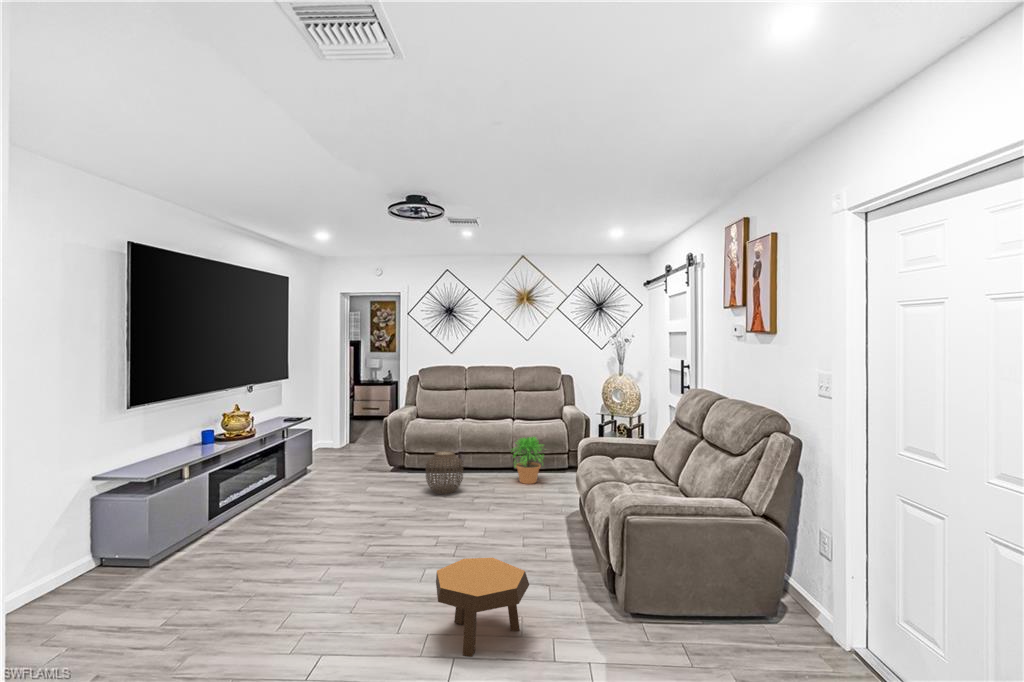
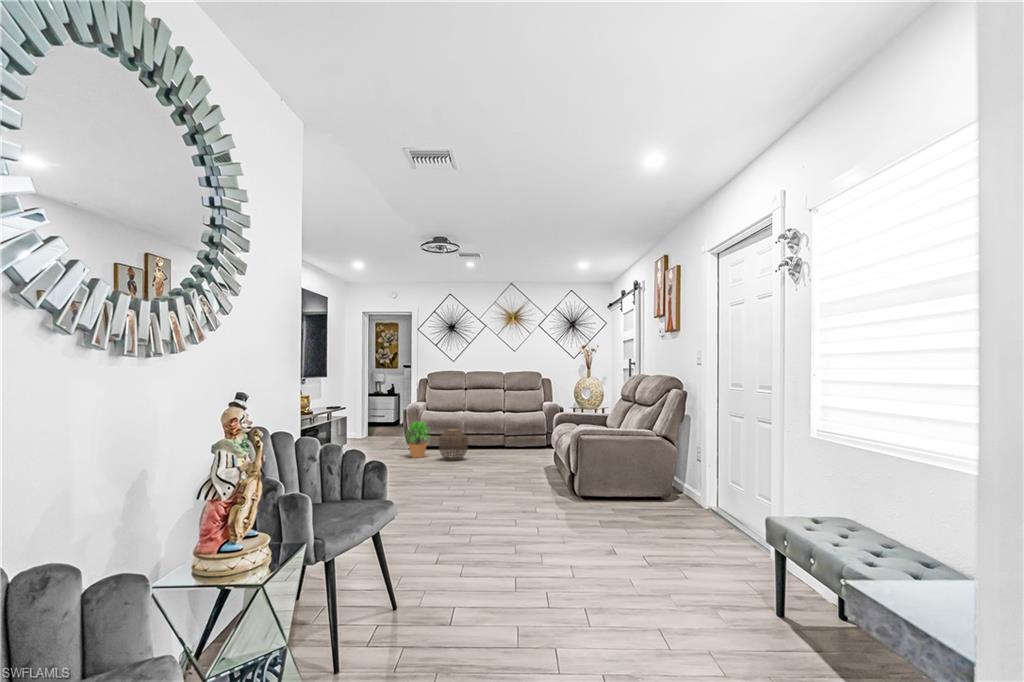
potted plant: present [513,437,543,484] -> present [405,421,429,458]
footstool: present [436,558,529,657] -> none [465,465,522,509]

